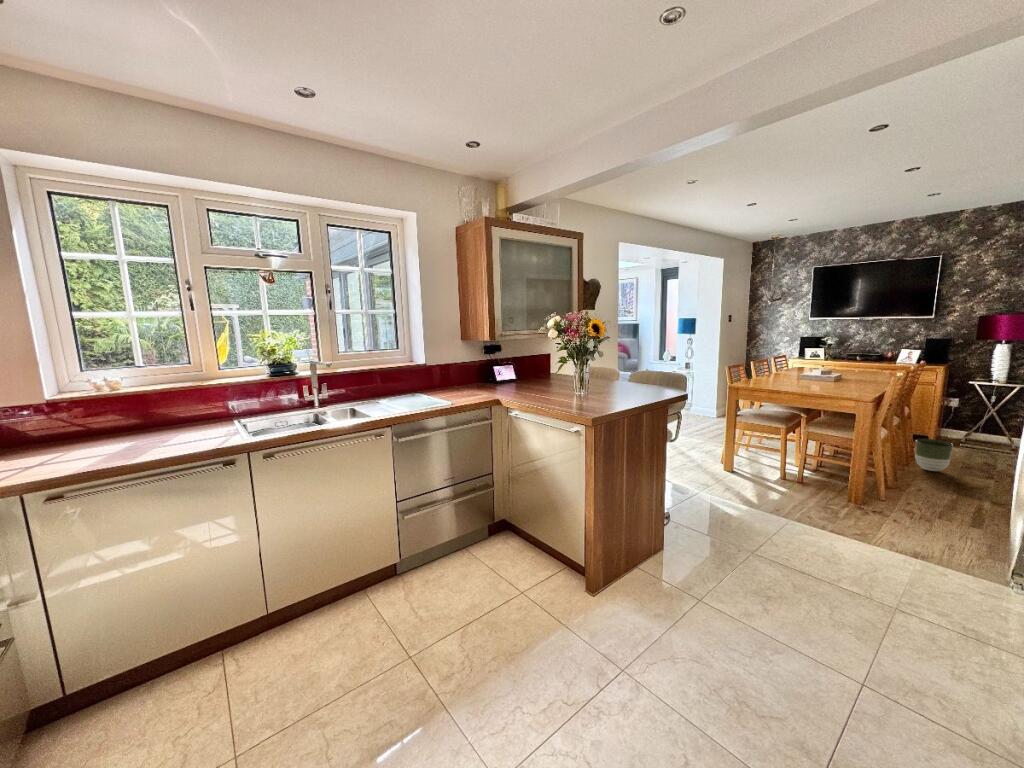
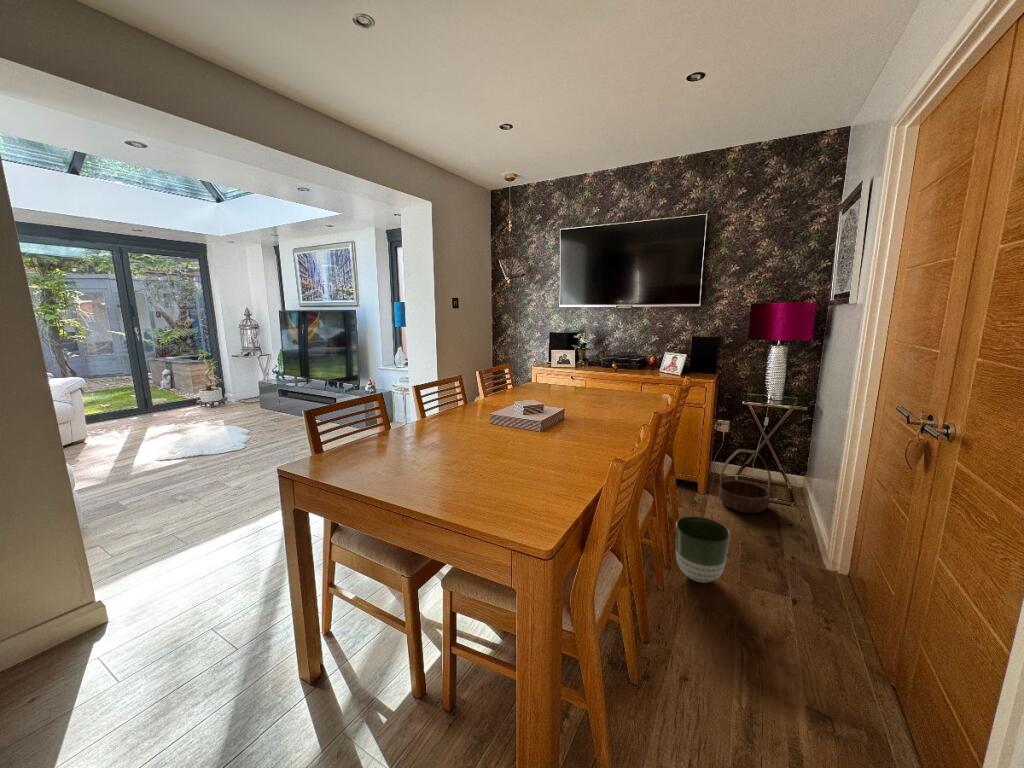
basket: none [947,413,992,454] -> present [719,449,771,513]

